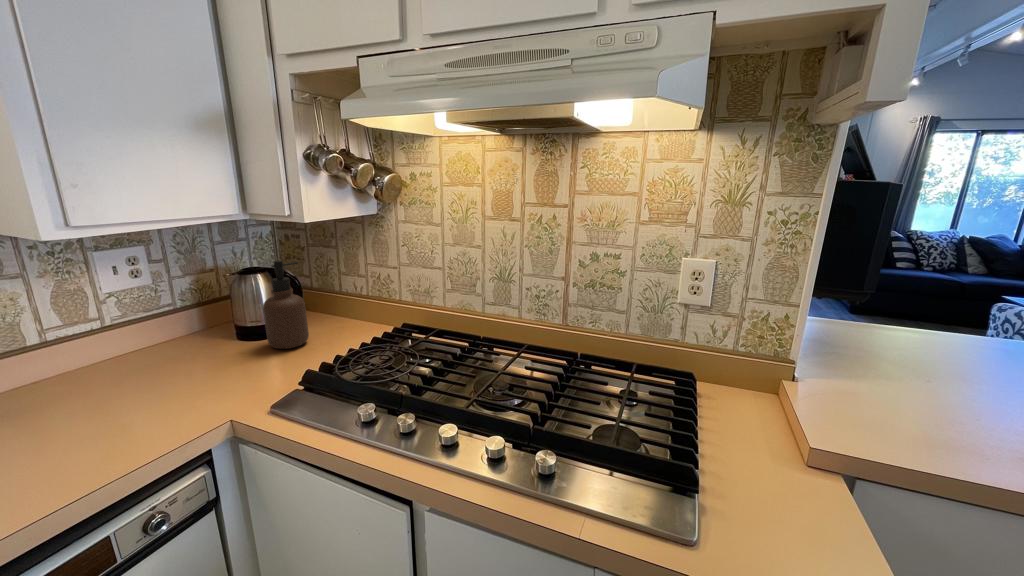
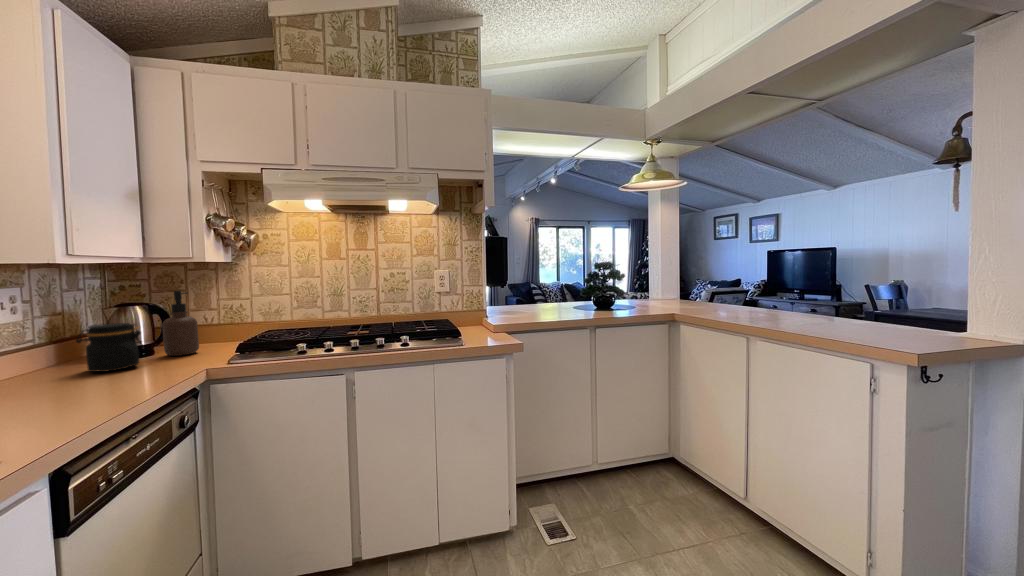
jar: none [142,304,223,371] -> present [76,323,143,372]

